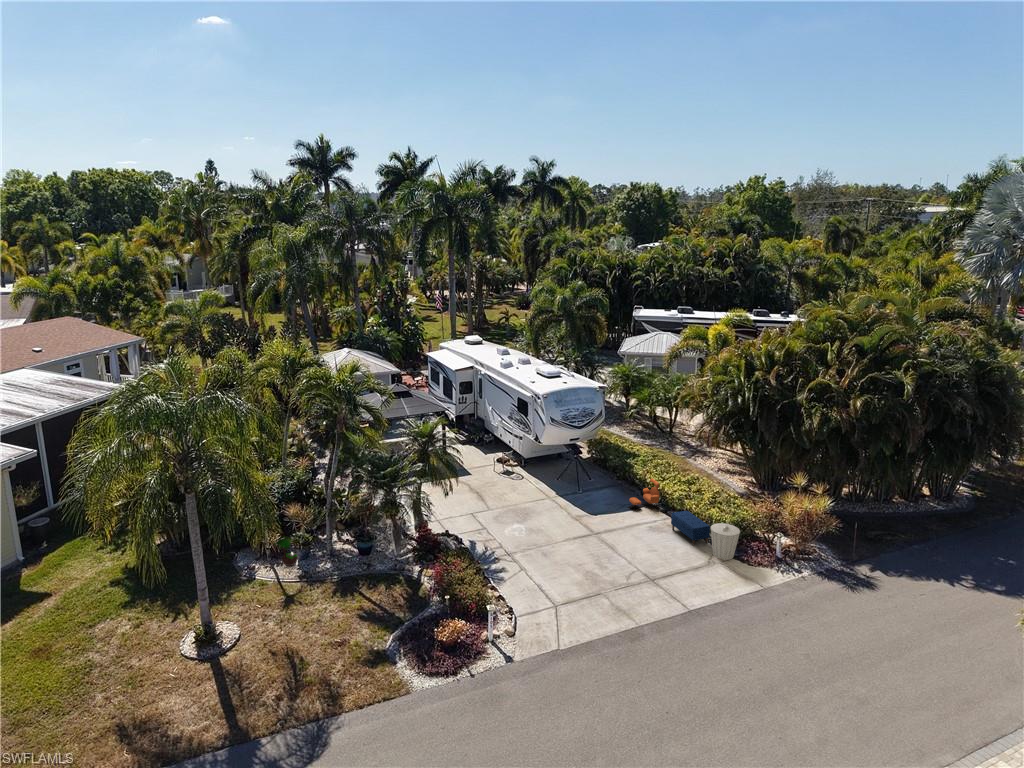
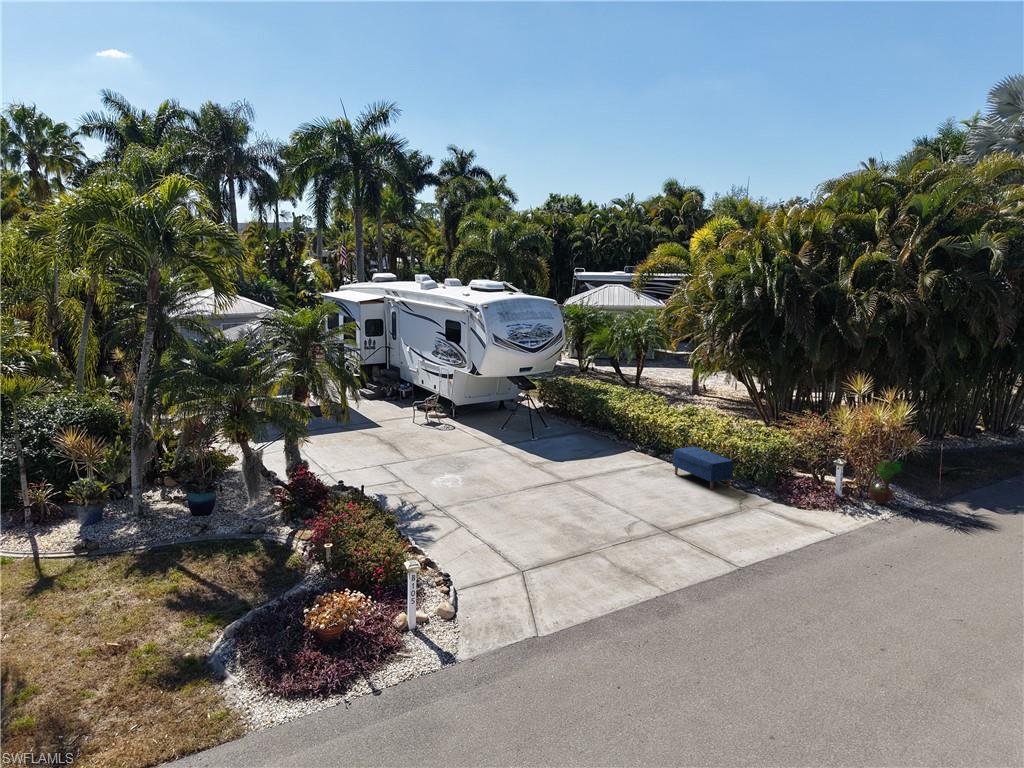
lounge chair: present [628,478,660,511] -> none [605,413,650,457]
trash can: present [711,523,740,560] -> none [739,453,783,504]
potted tree: present [274,537,298,566] -> present [868,461,900,504]

